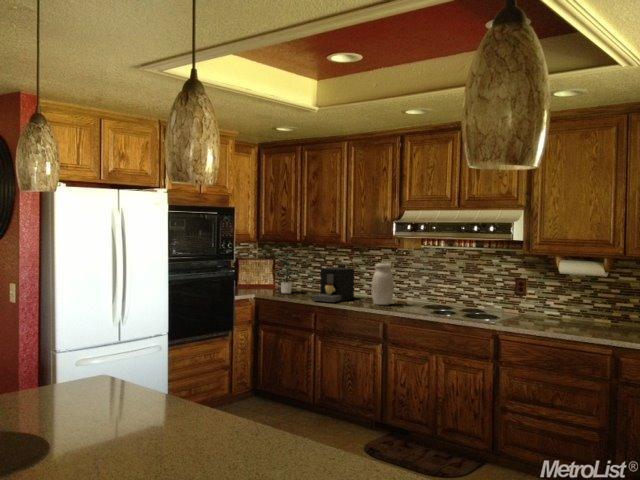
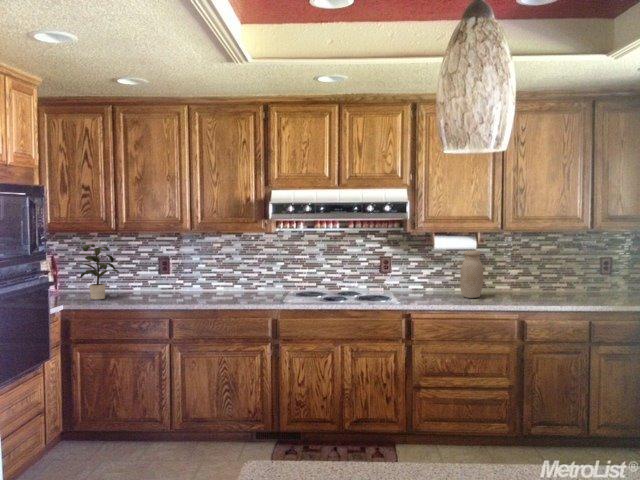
jar: present [372,263,394,305] -> present [460,250,483,298]
coffee maker: present [312,267,354,302] -> none [165,259,199,305]

